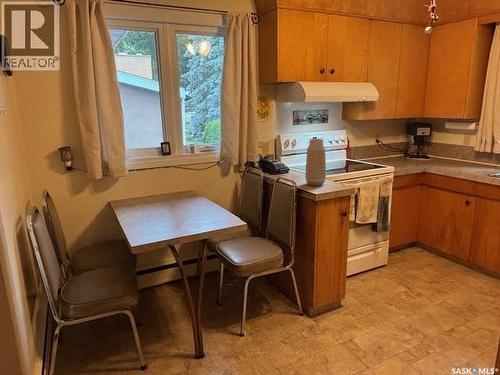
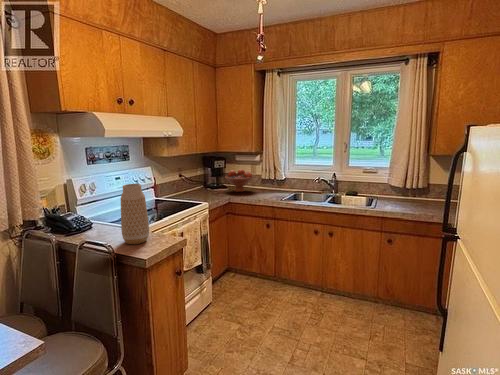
fruit bowl: none [426,138,462,163] -> present [225,169,253,192]

